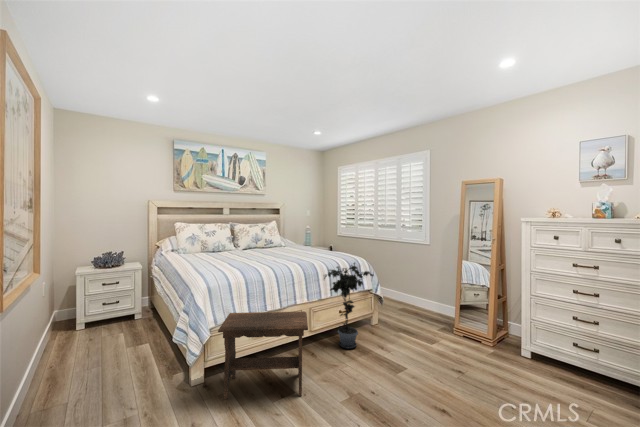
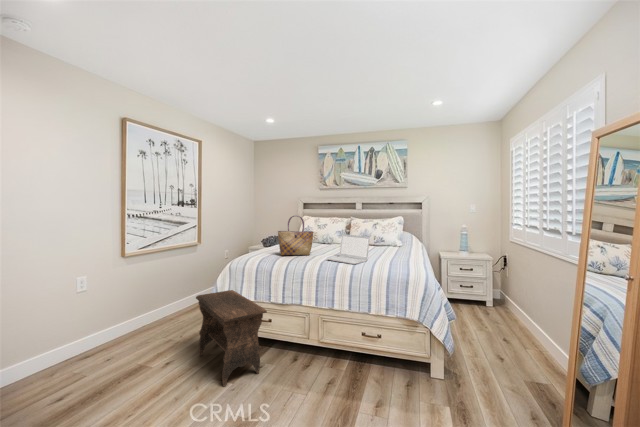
tote bag: none [240,223,262,266] -> present [278,215,313,255]
laptop: none [288,237,320,261] -> present [327,234,370,264]
potted plant: present [324,263,373,348] -> none [317,272,385,385]

